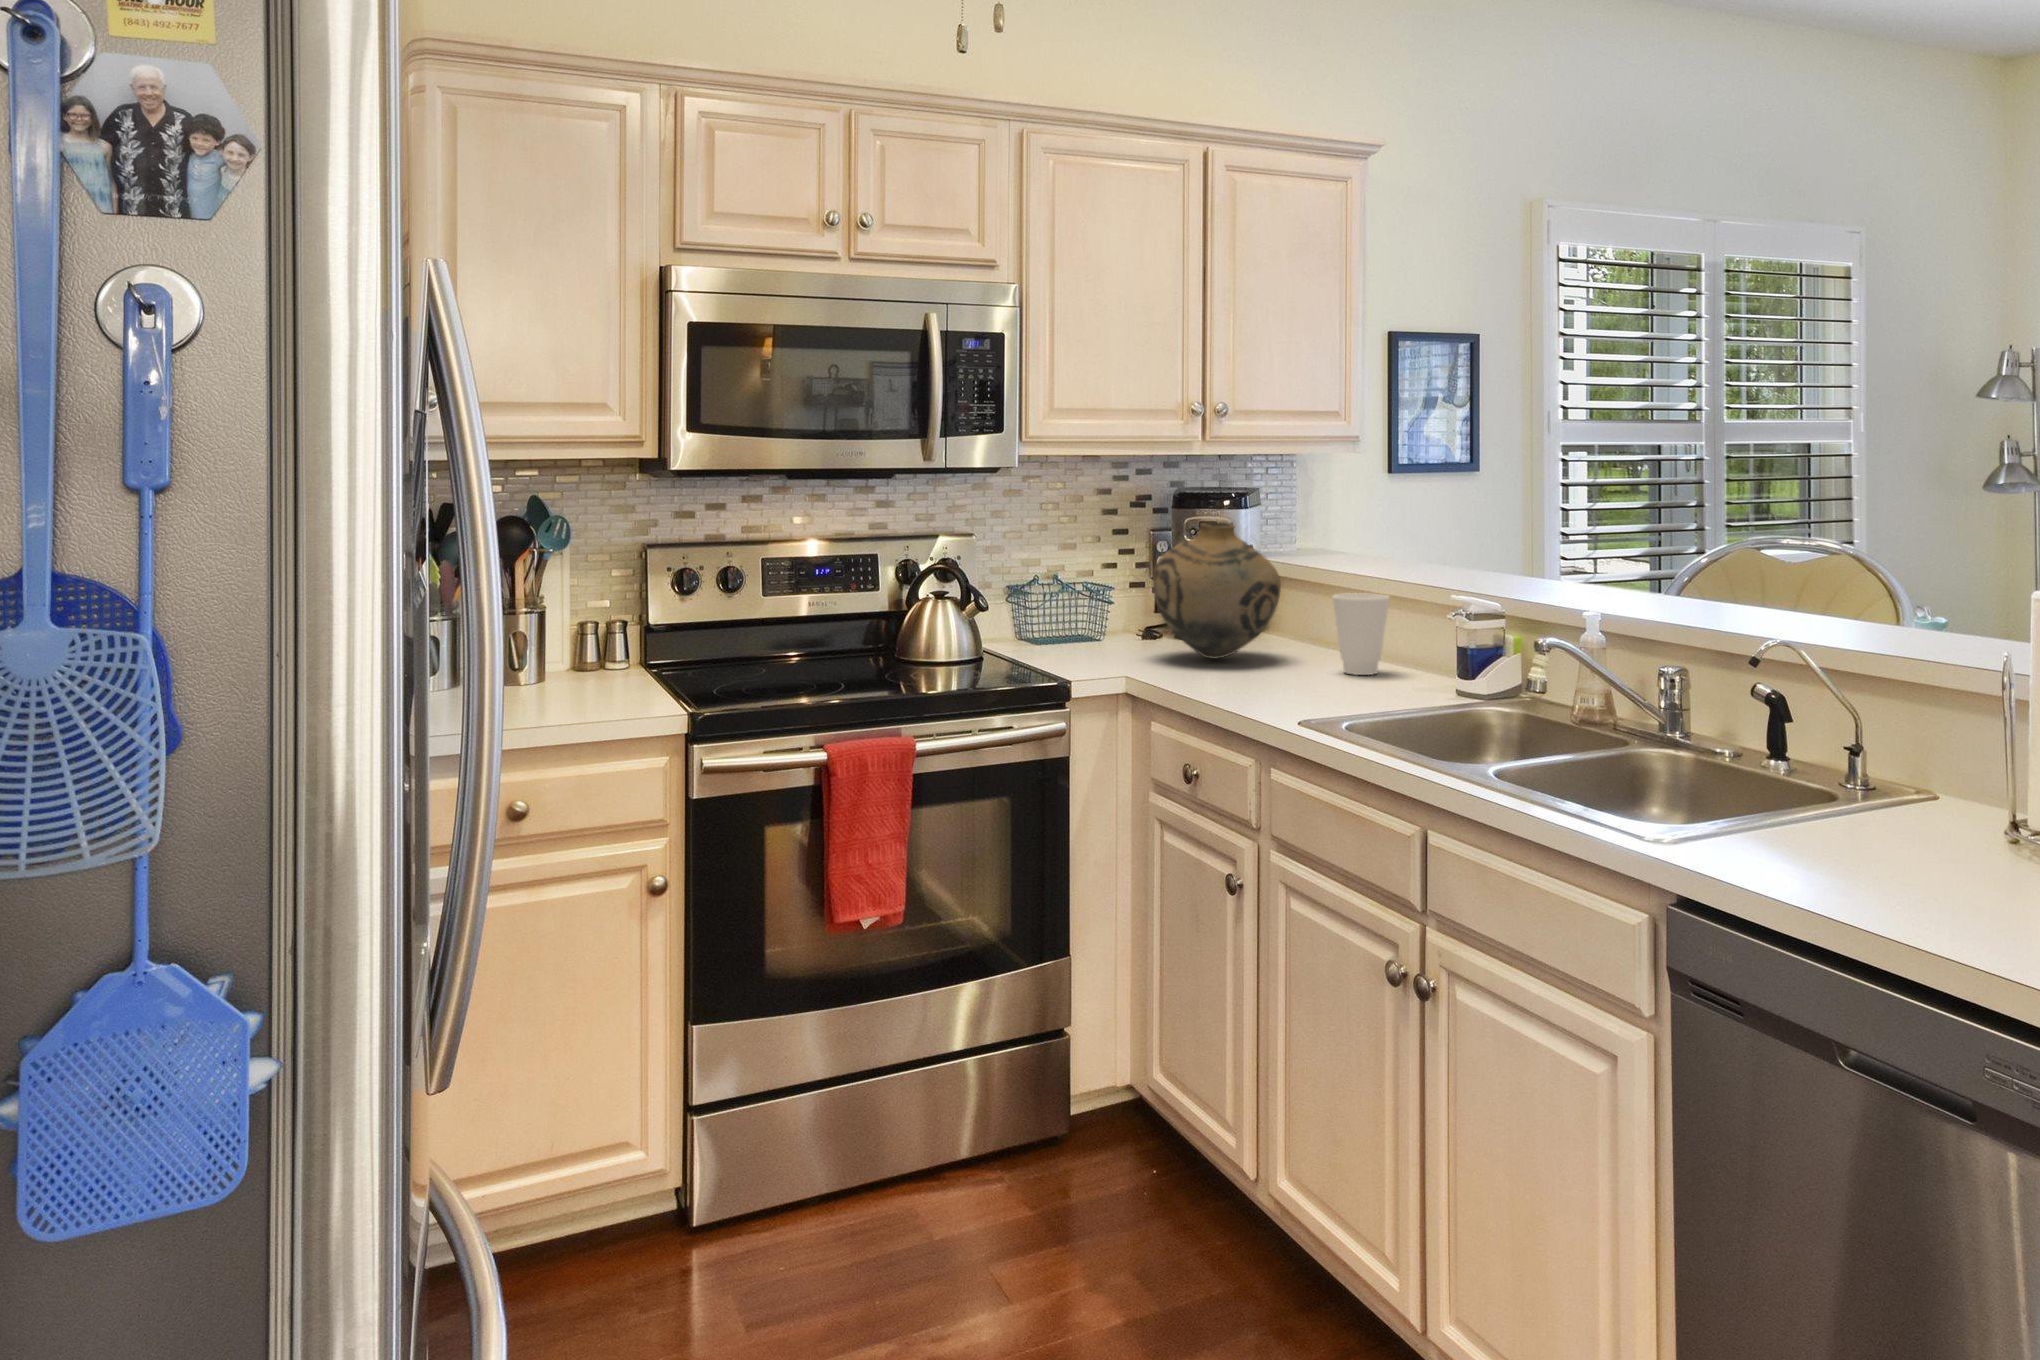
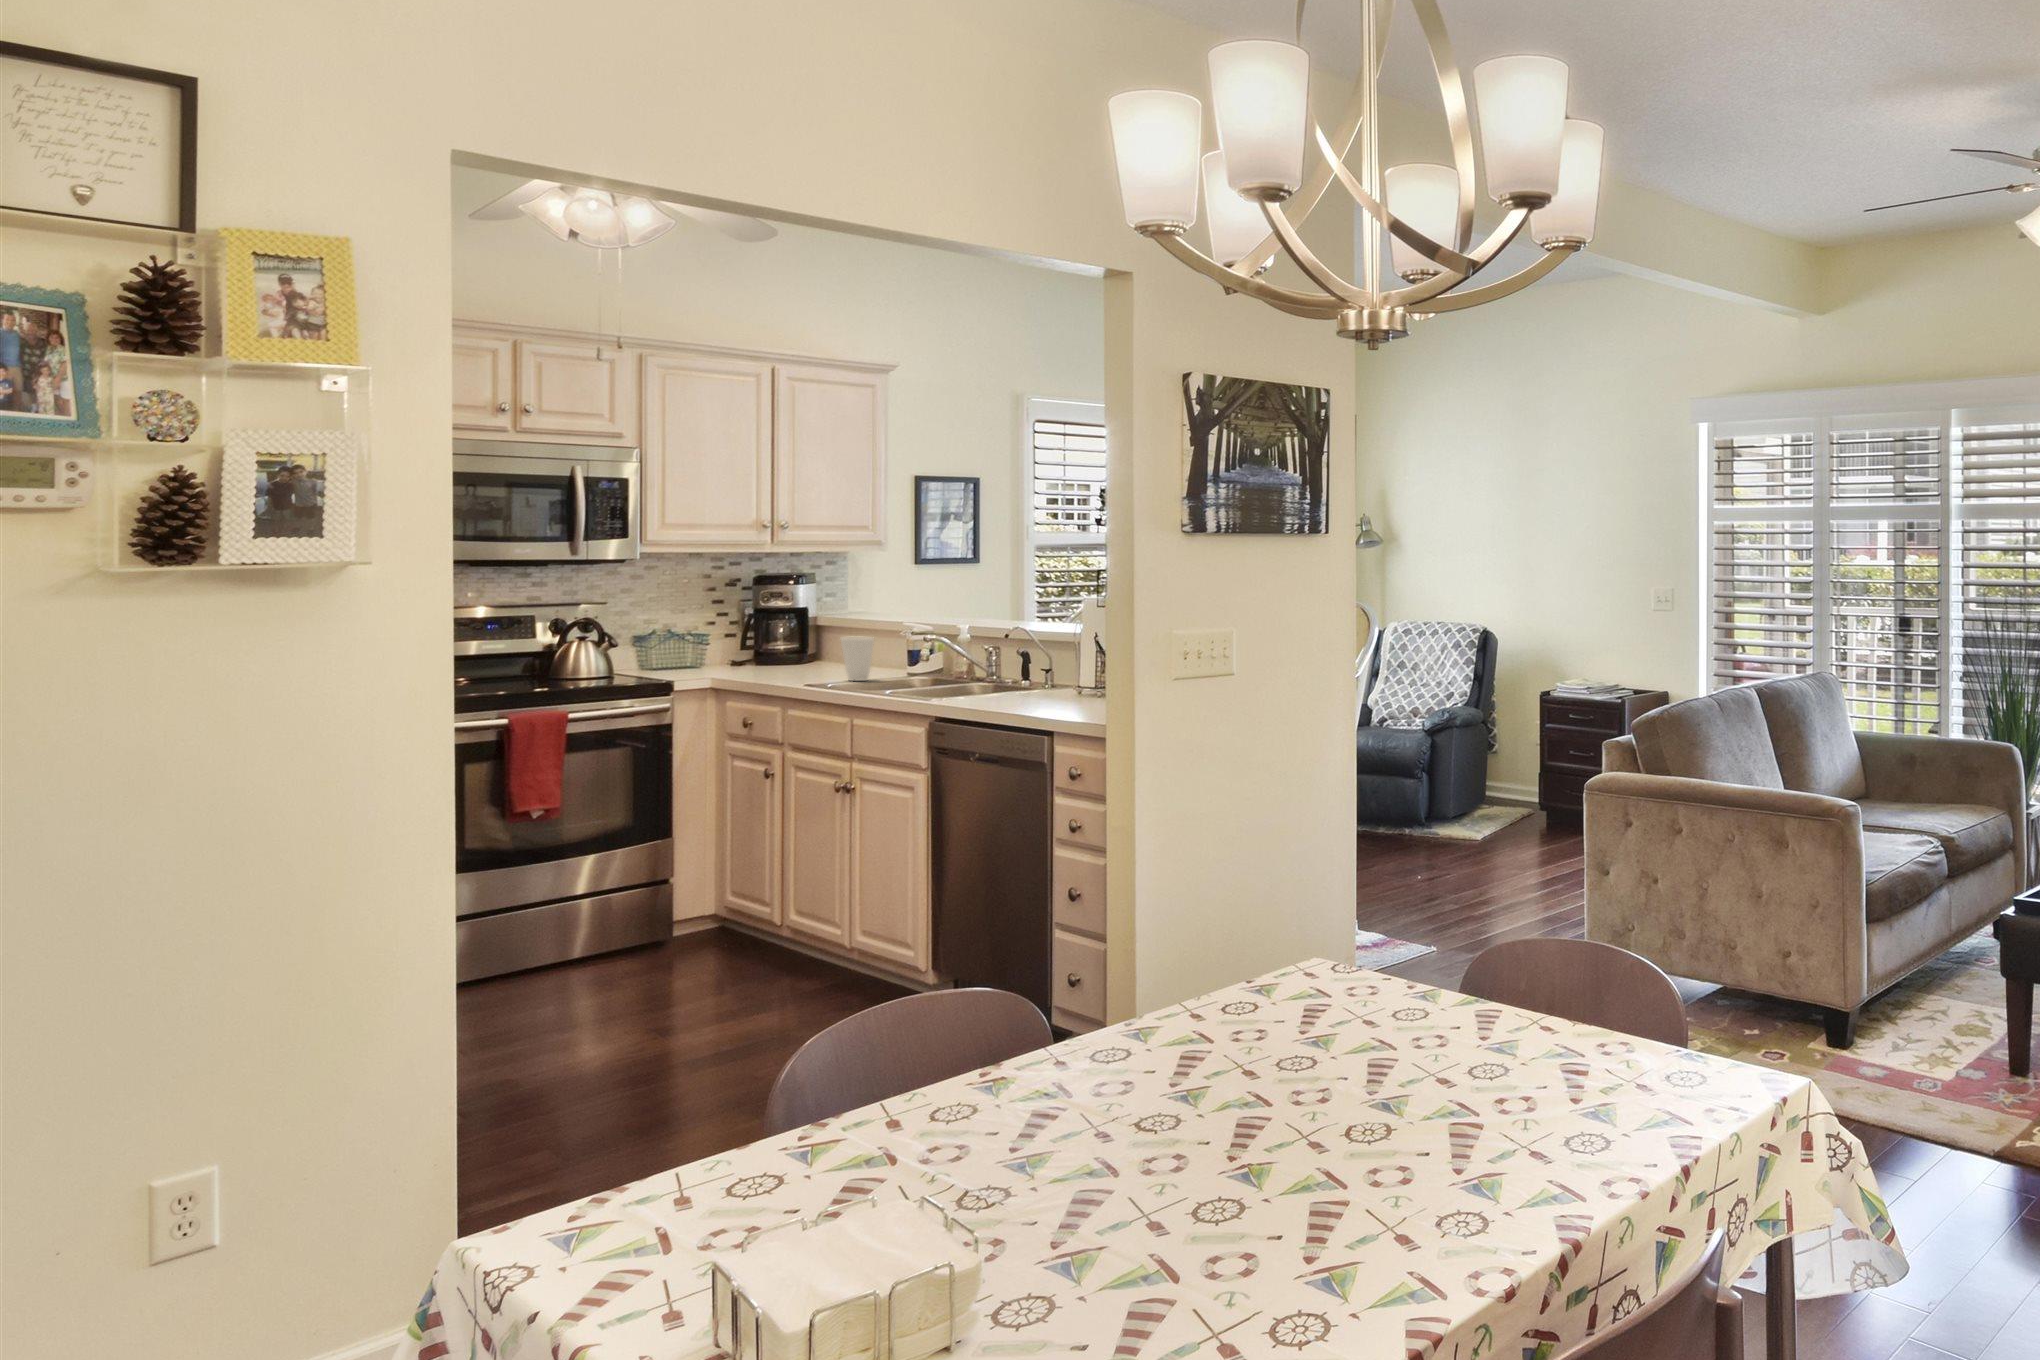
vase: present [1153,522,1281,658] -> none [731,595,814,675]

